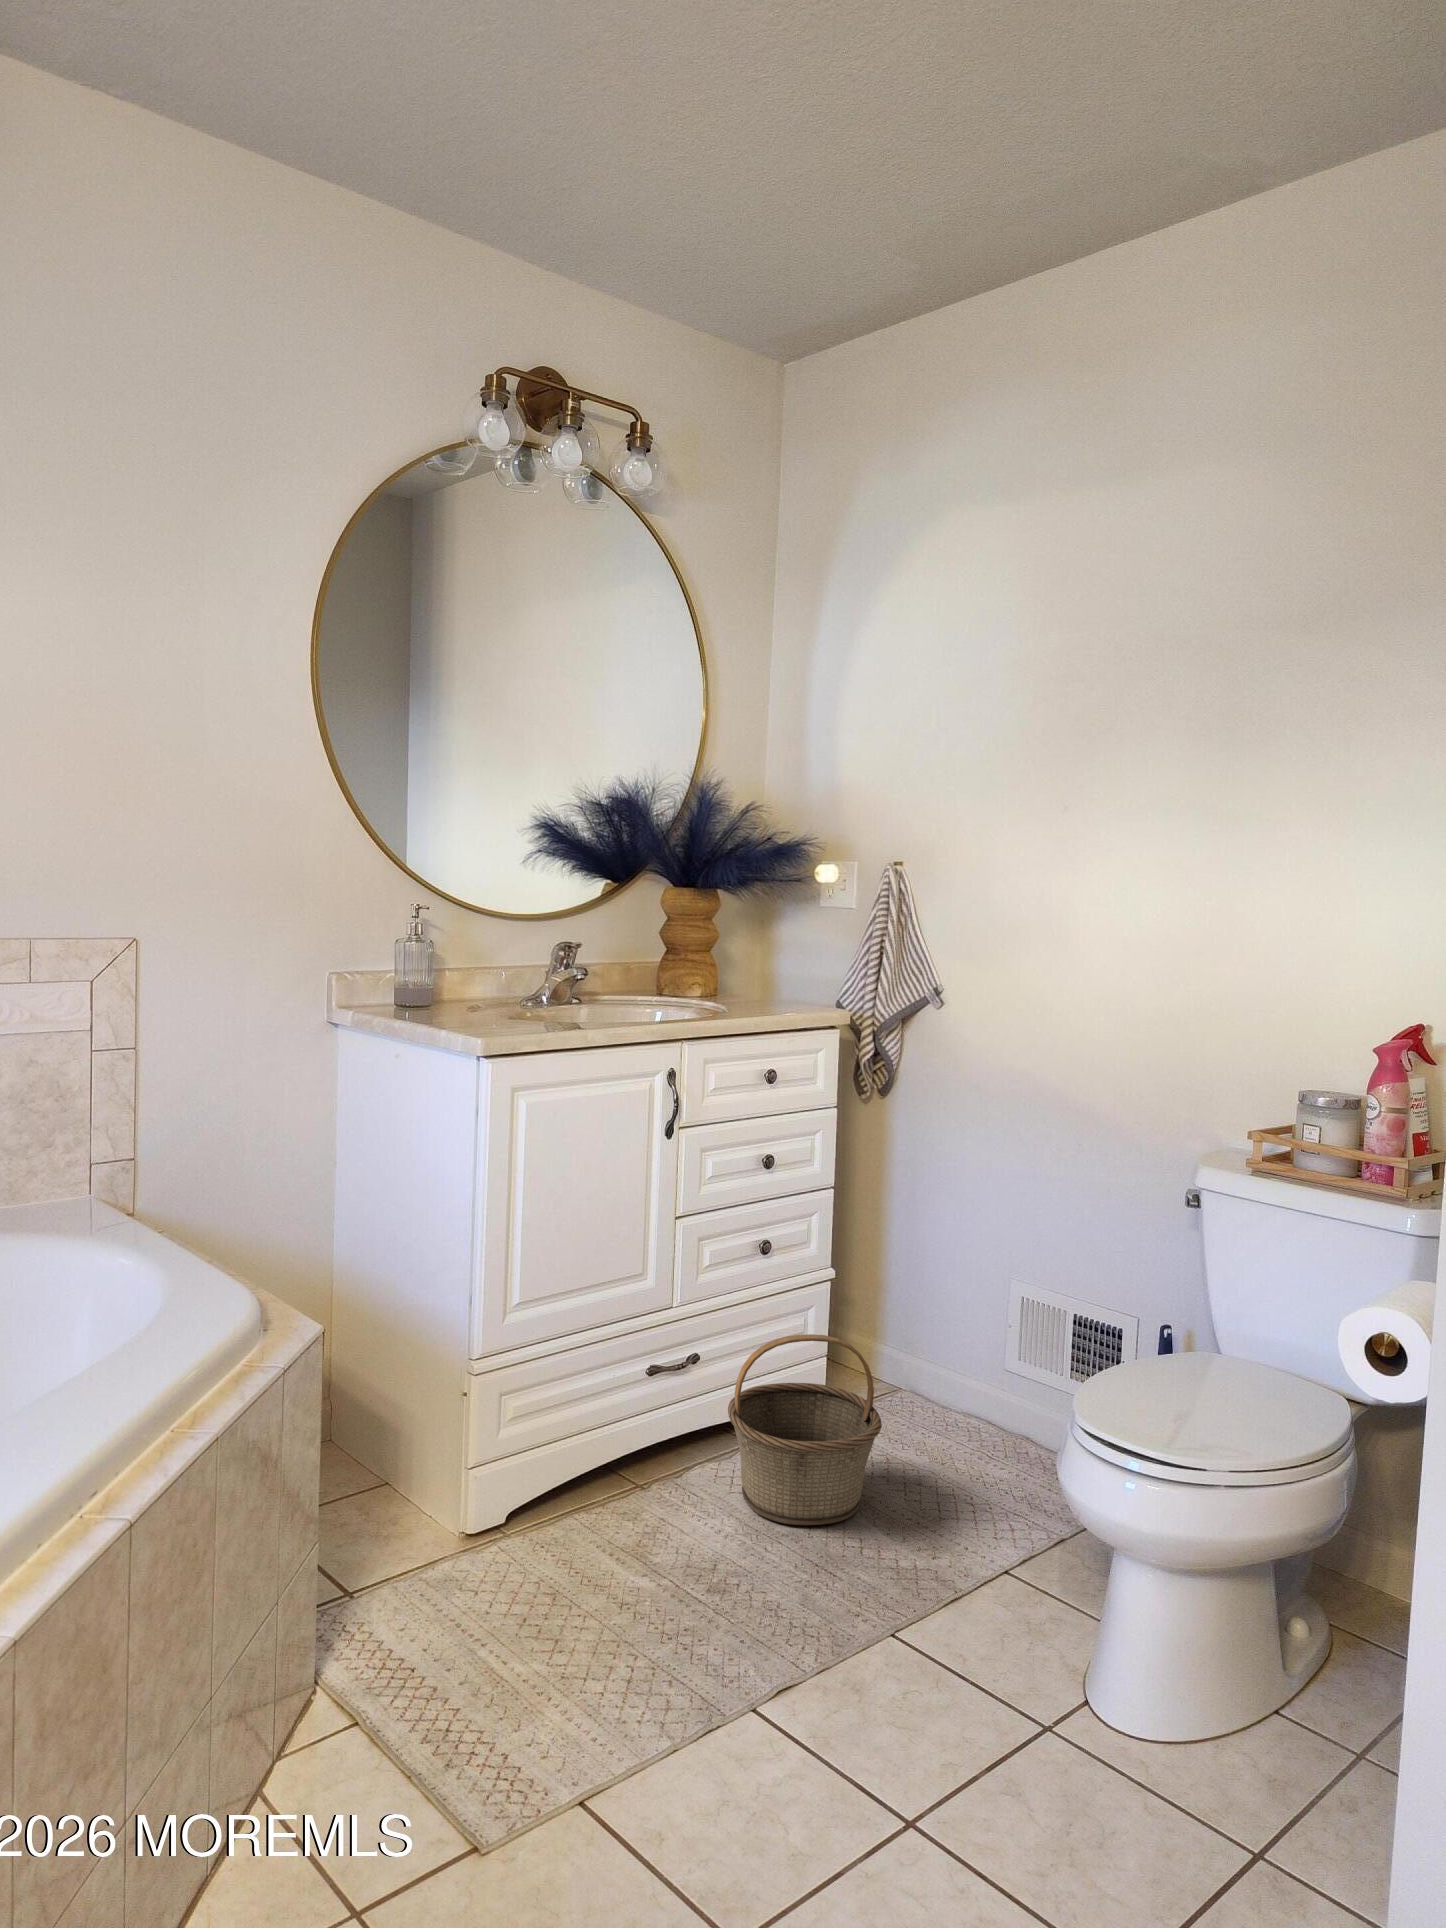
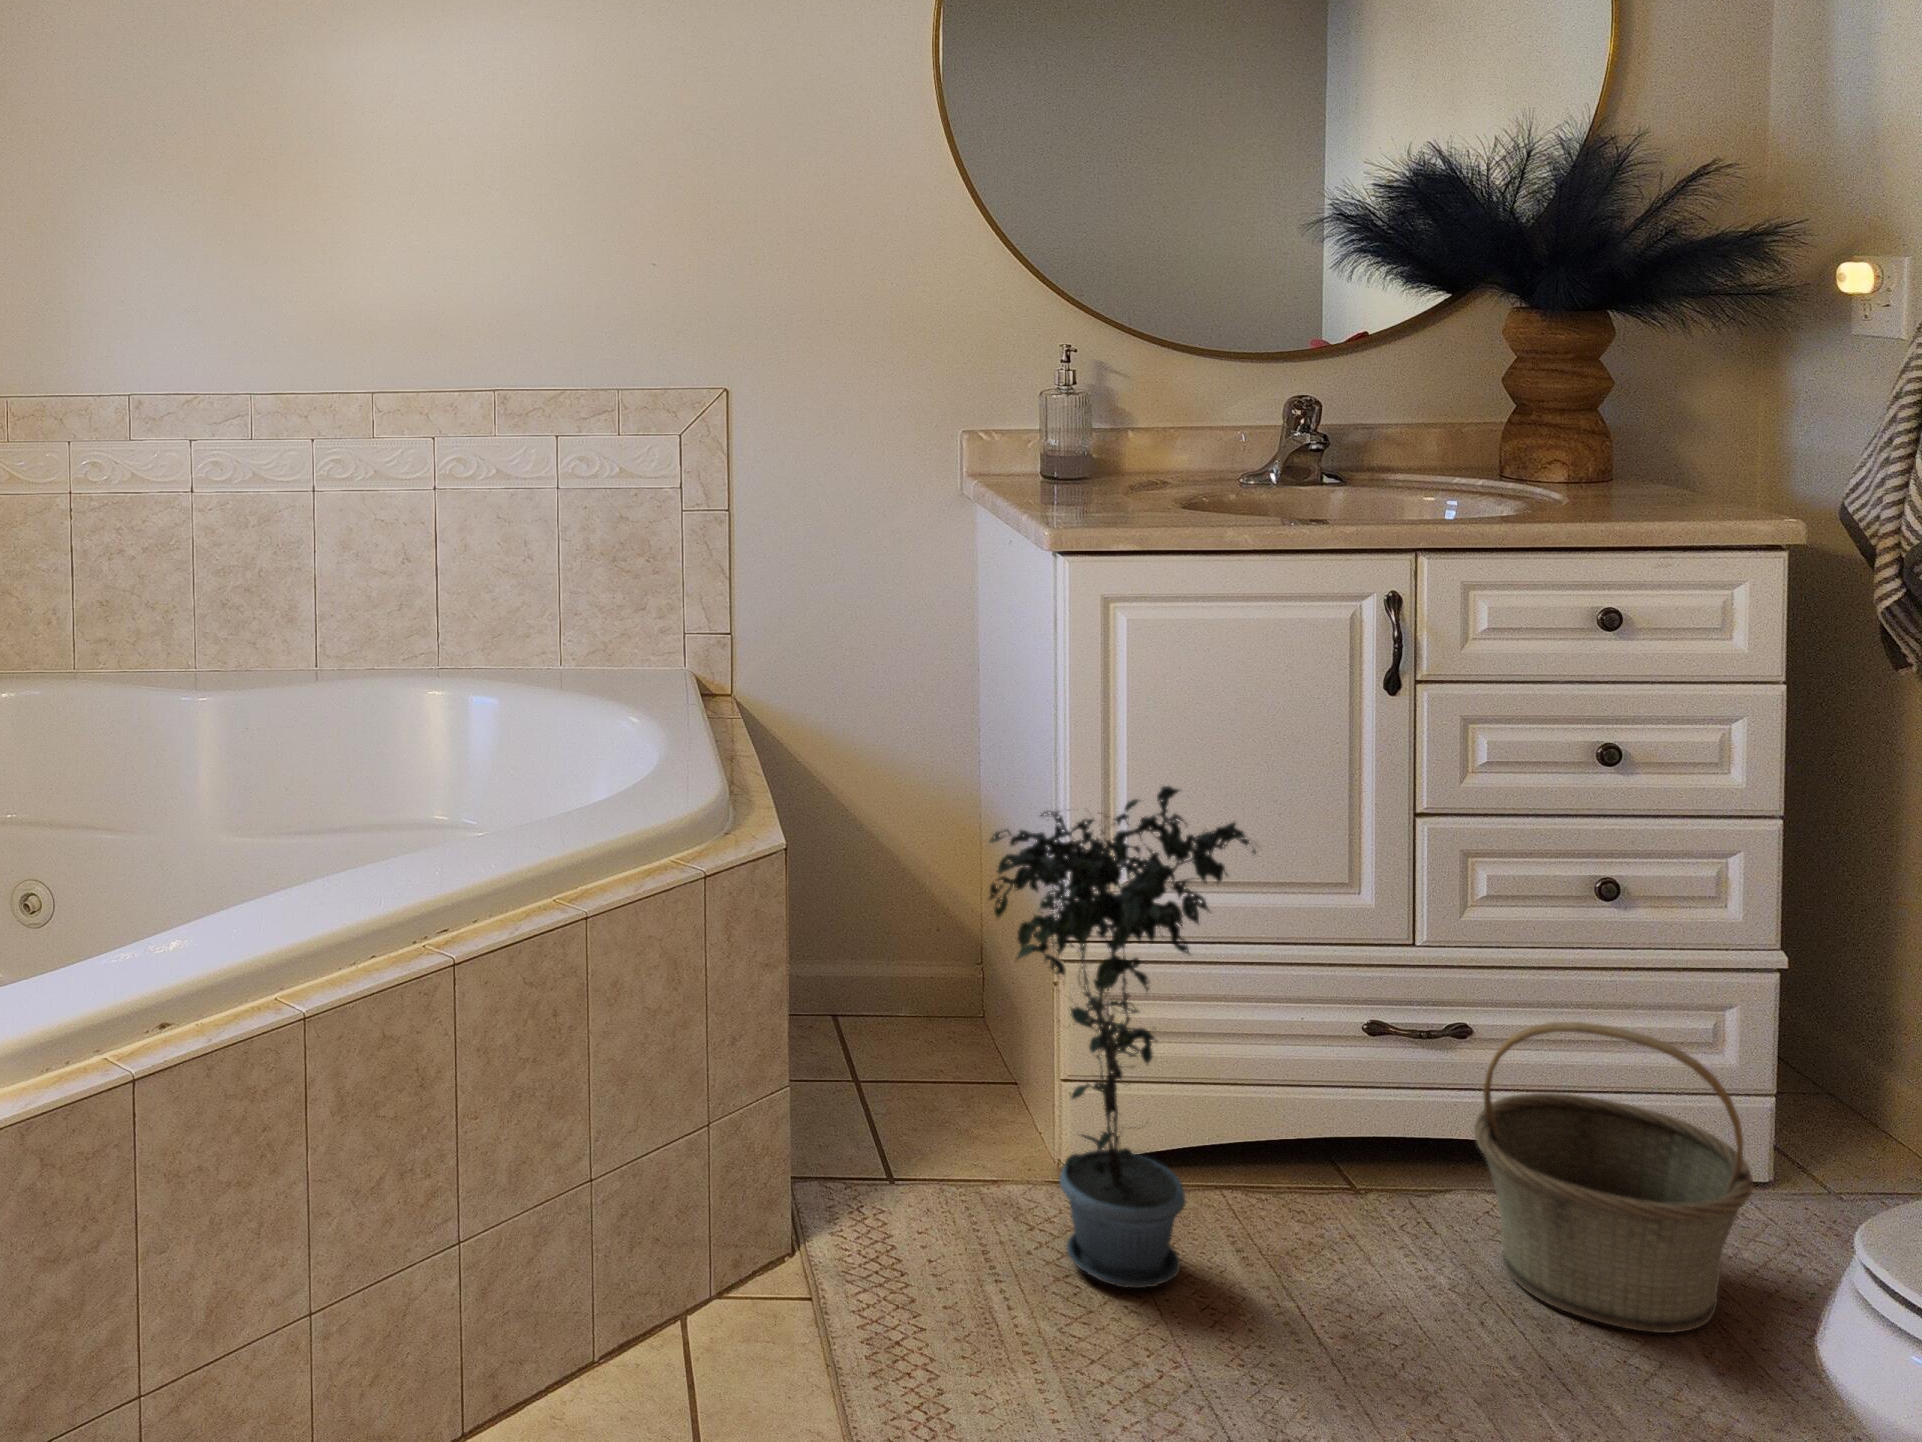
potted plant: none [478,1223,649,1615] -> present [989,786,1256,1288]

